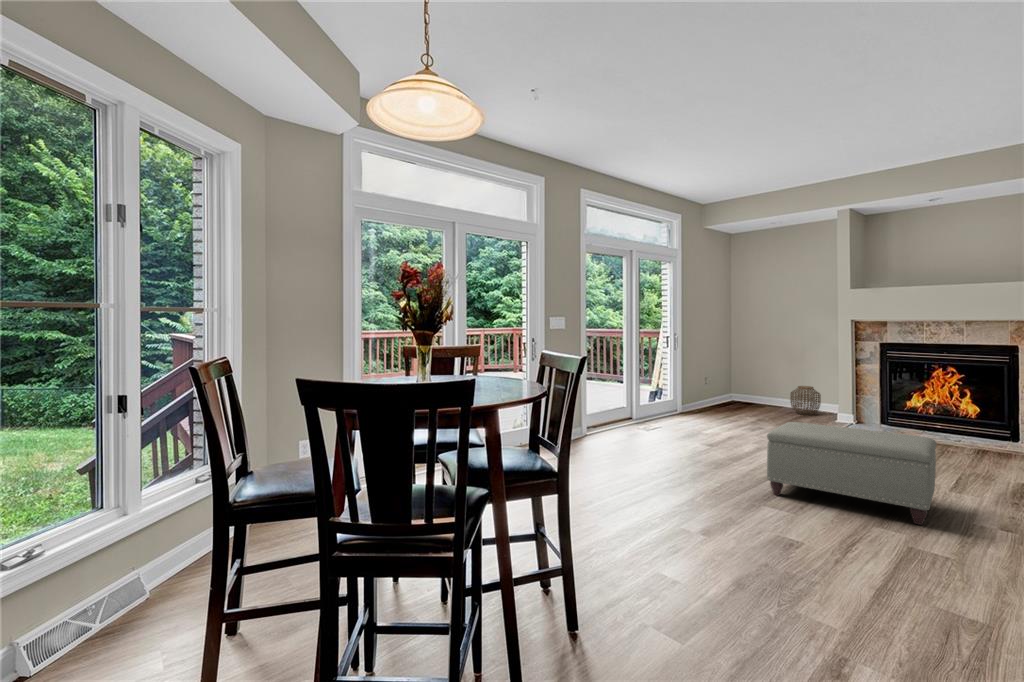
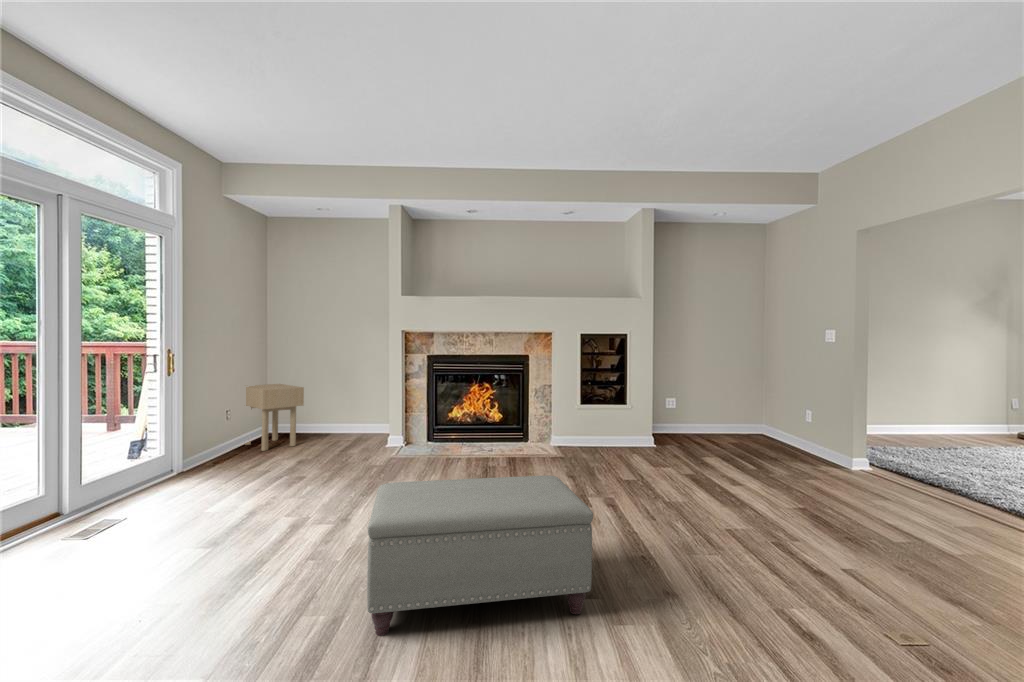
side table: none [718,363,765,412] -> present [245,384,304,451]
woven basket: present [790,386,821,415] -> none [333,407,366,441]

